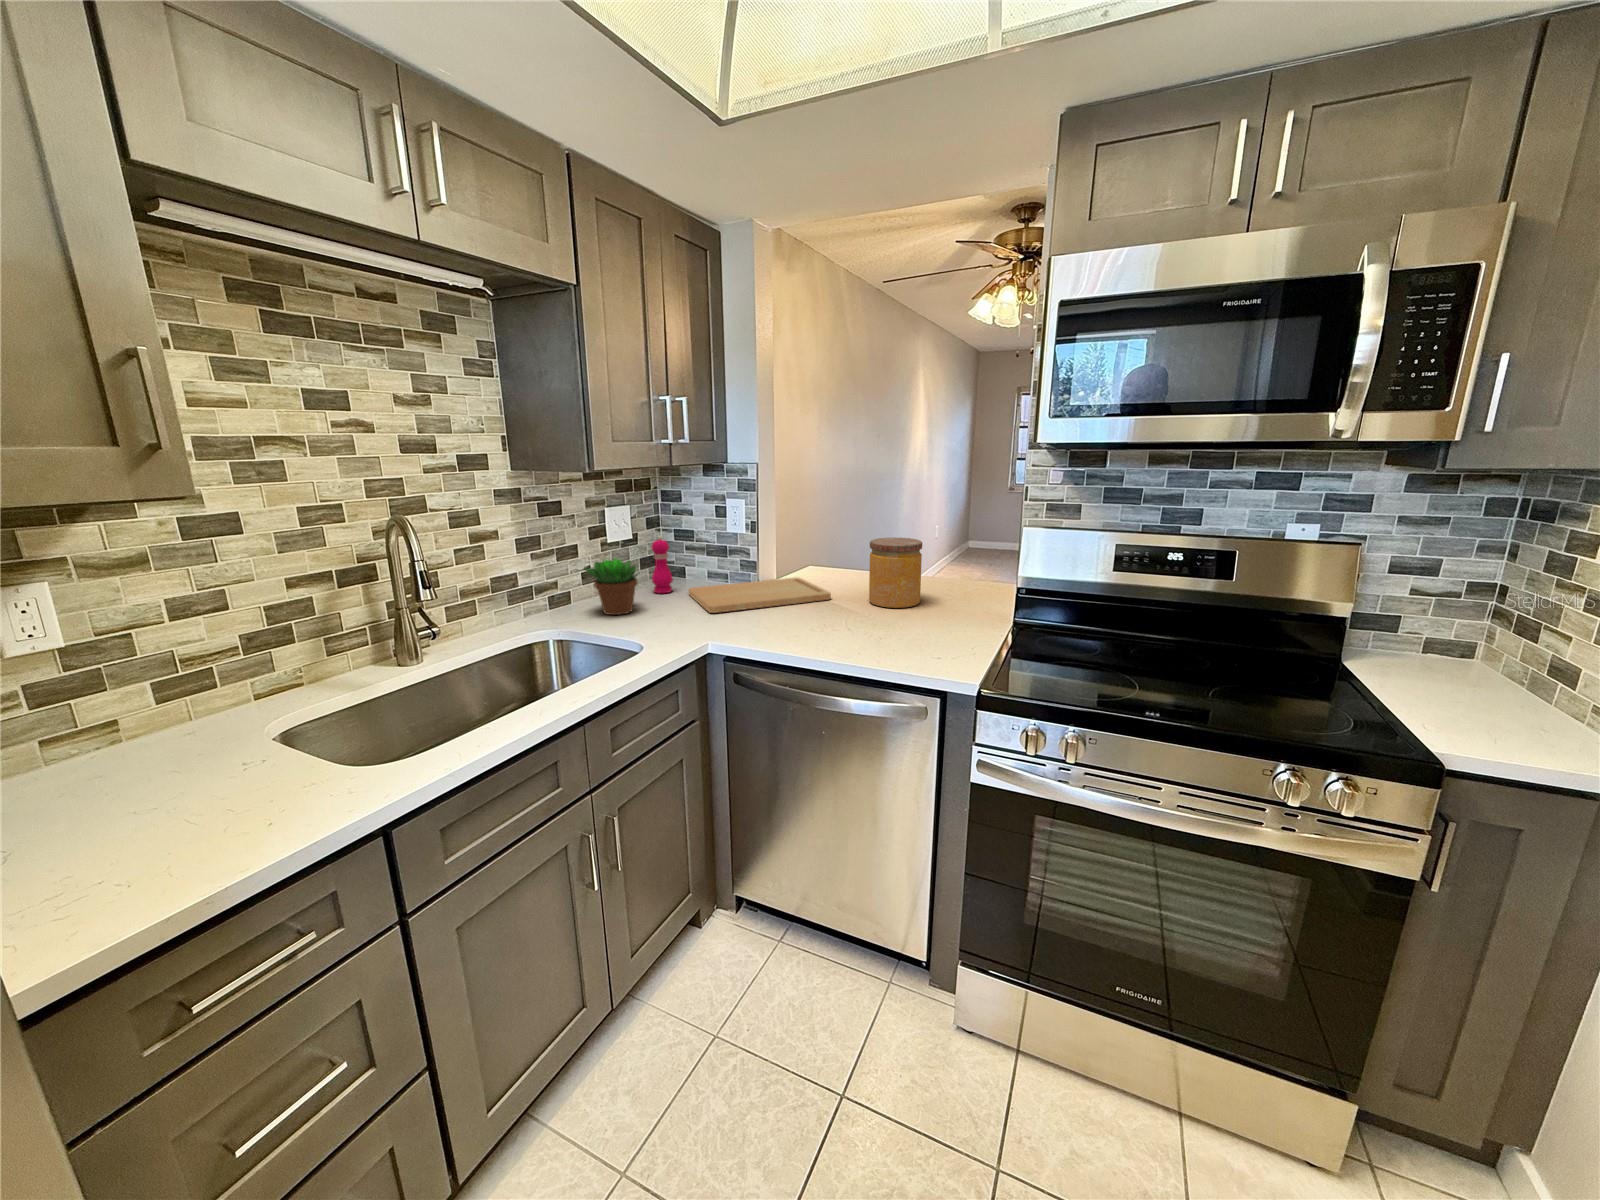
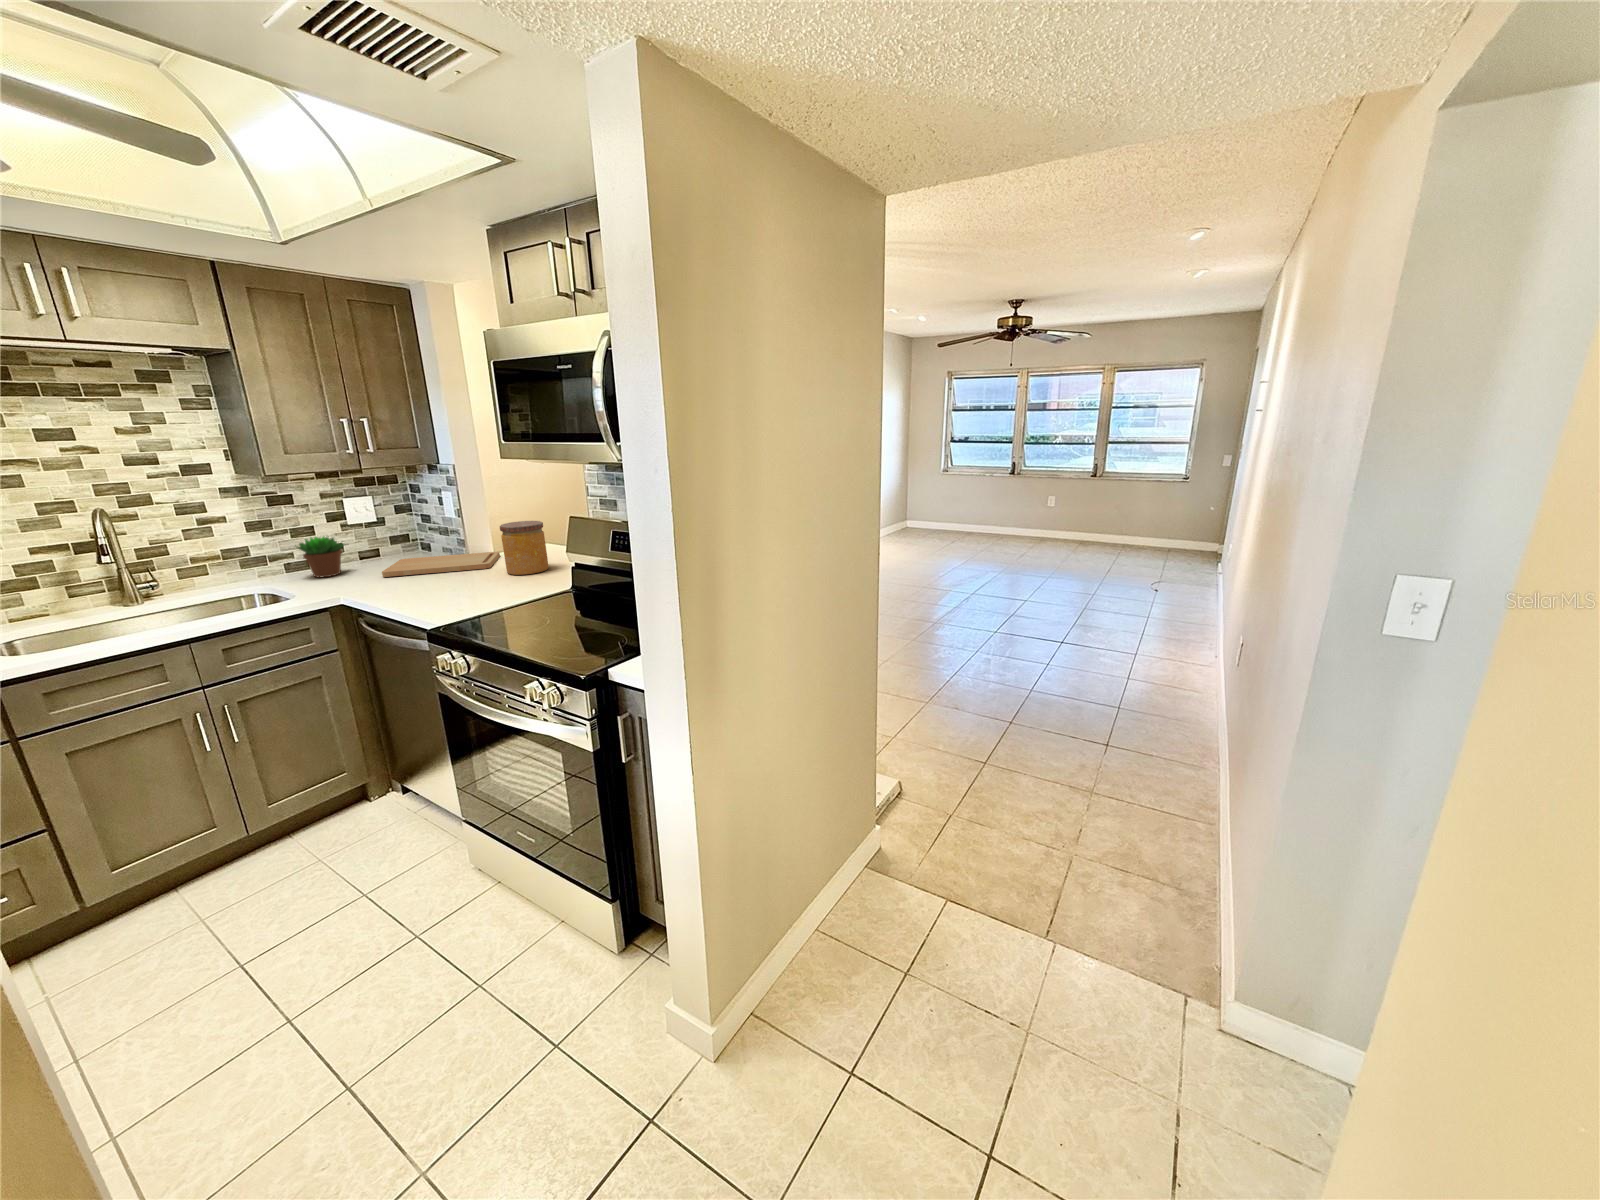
pepper mill: present [652,535,673,593] -> none [375,519,397,563]

